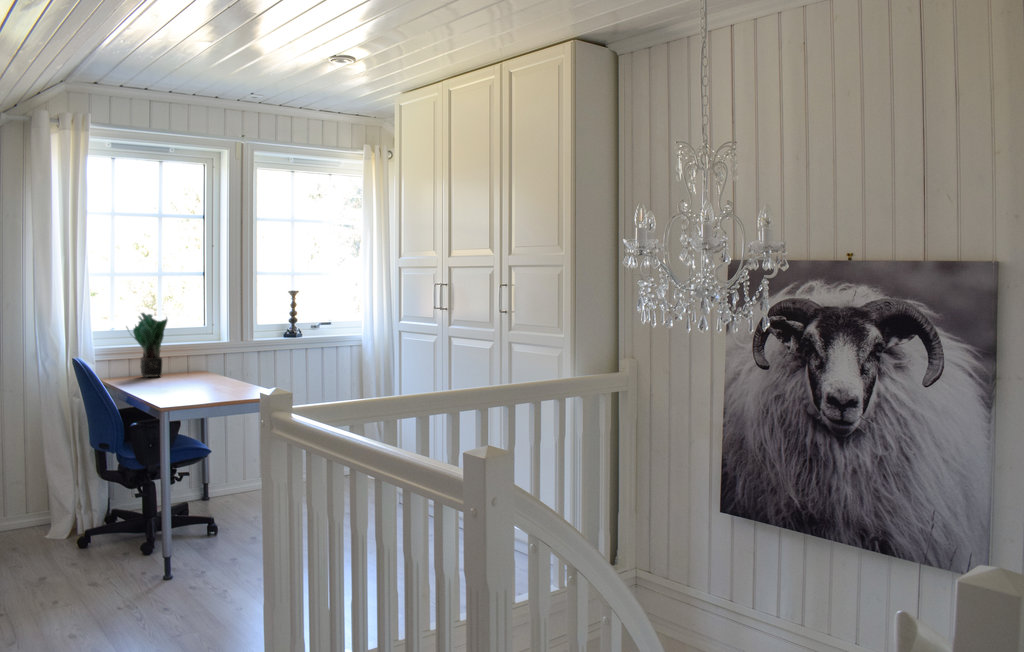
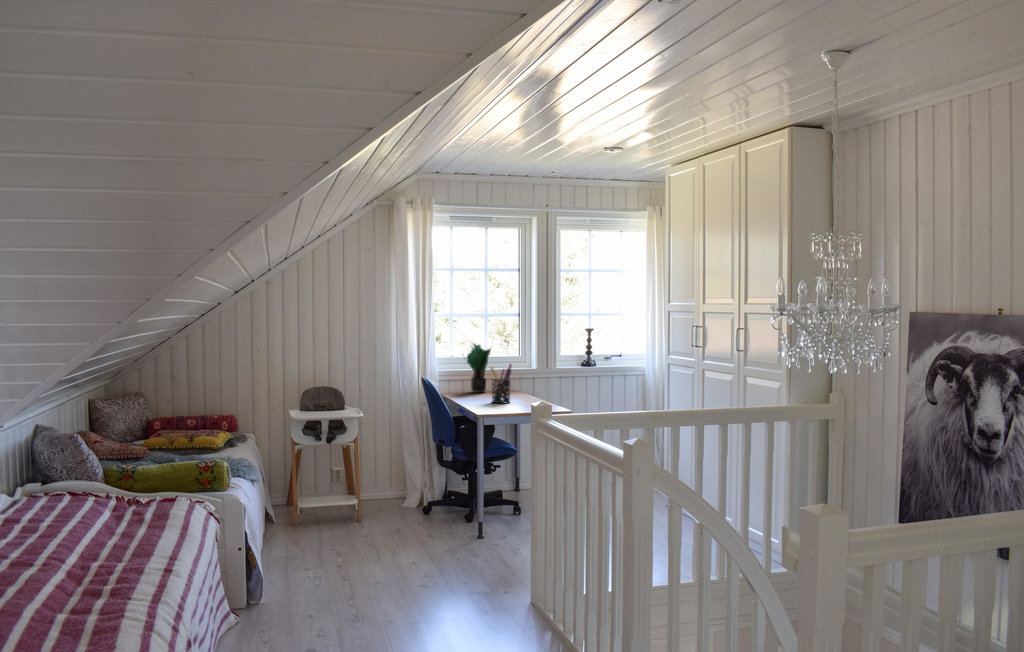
pen holder: none [171,339,203,392] -> present [491,364,512,403]

